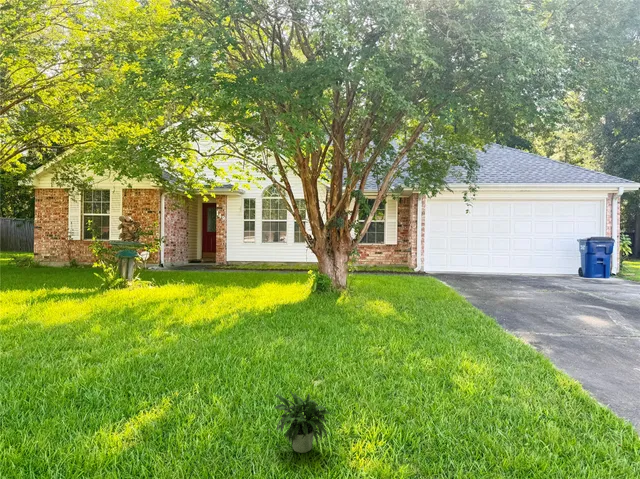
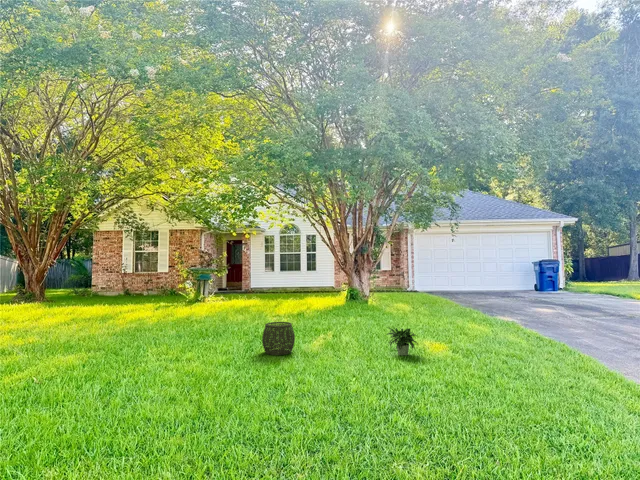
woven basket: none [48,367,119,437] -> present [262,322,295,355]

